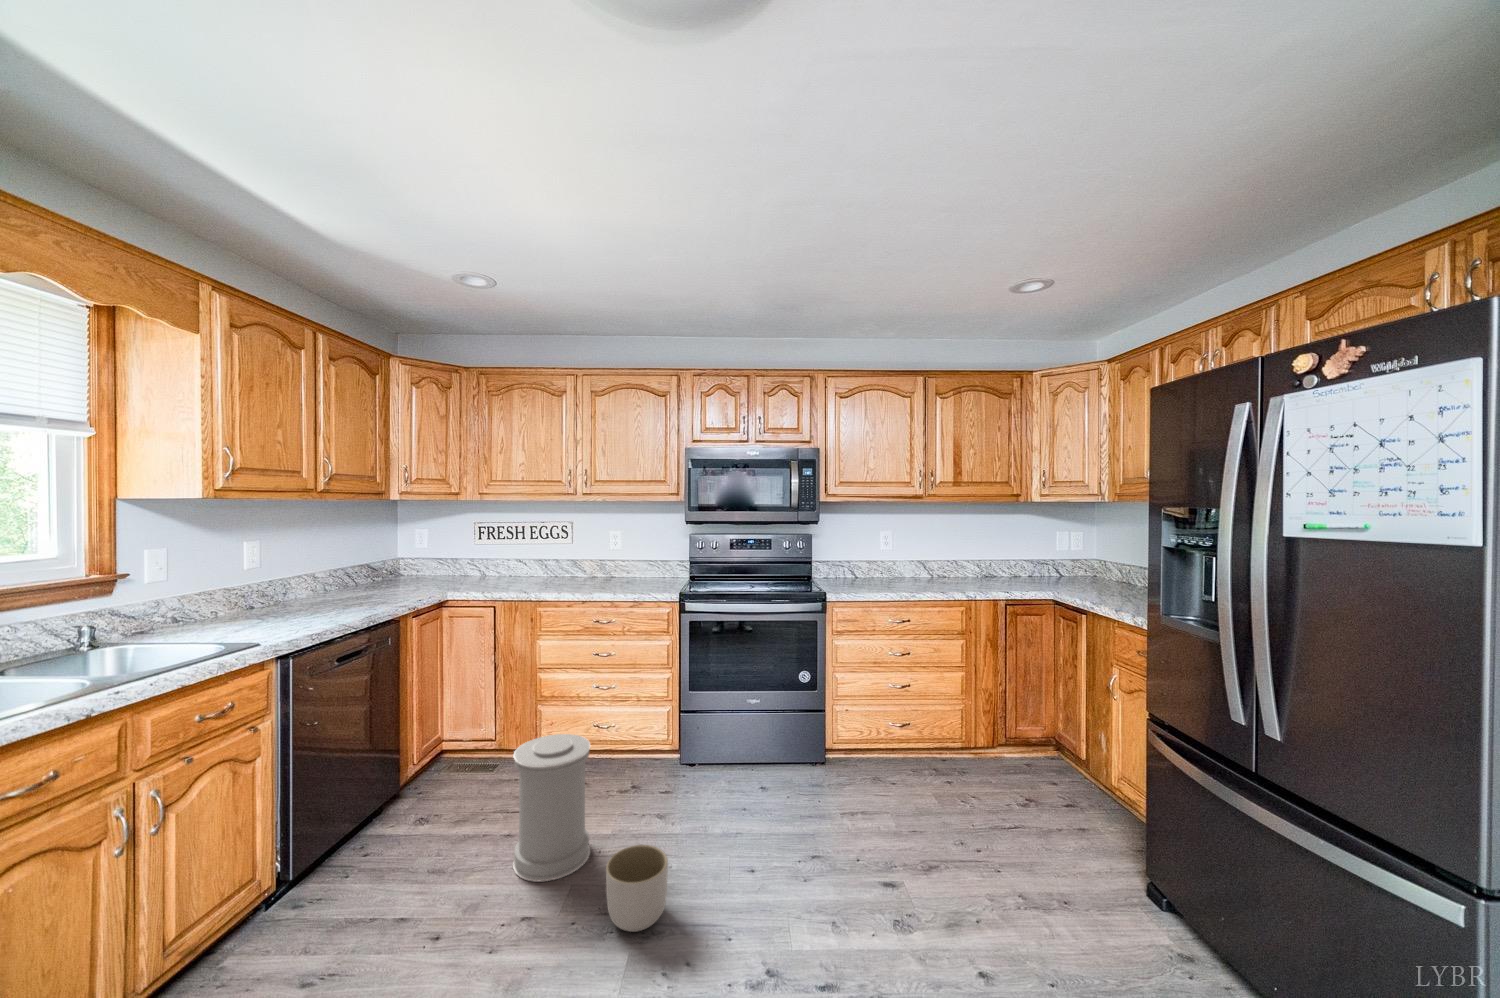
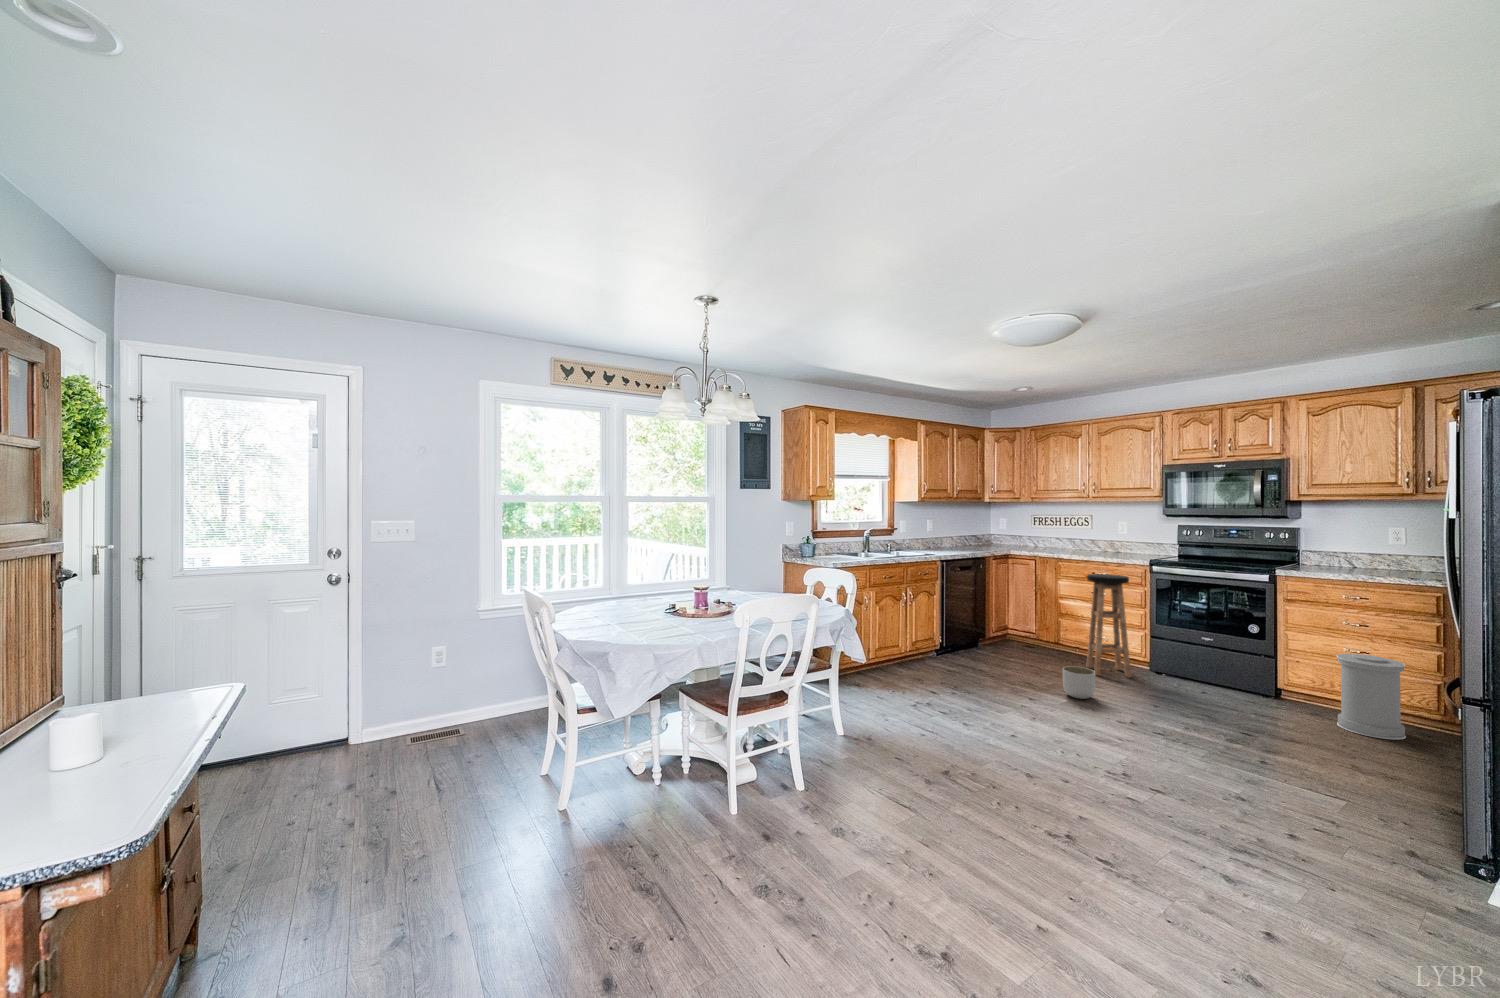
bar stool: none [595,623,668,812] -> present [1087,574,1131,678]
trash can: present [513,734,590,881] -> present [1336,654,1406,740]

